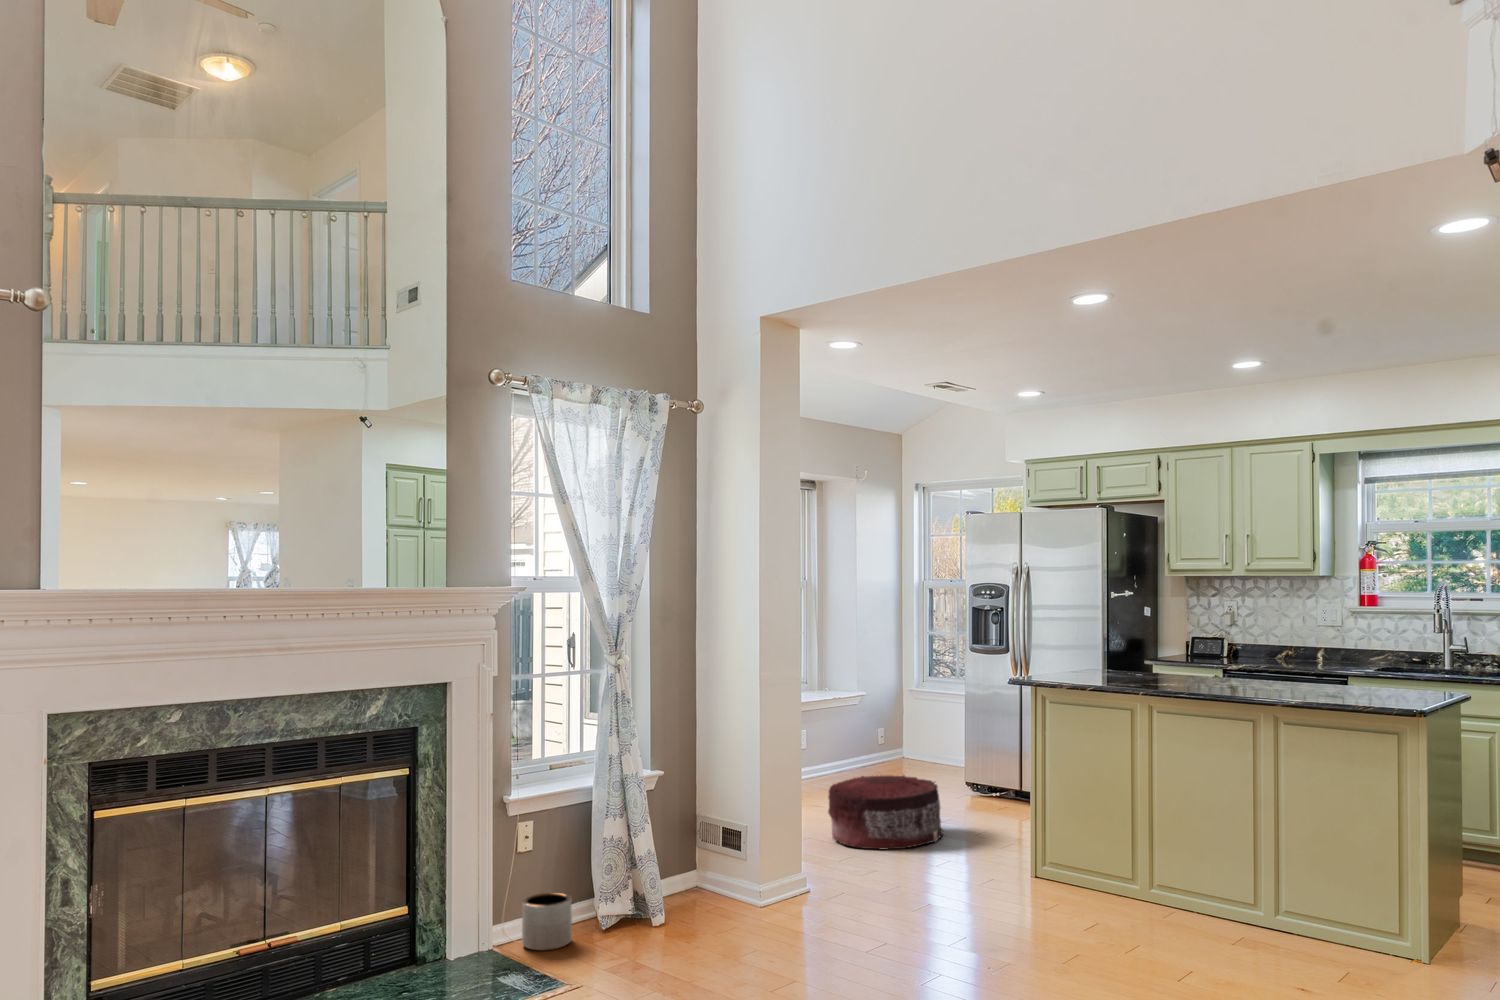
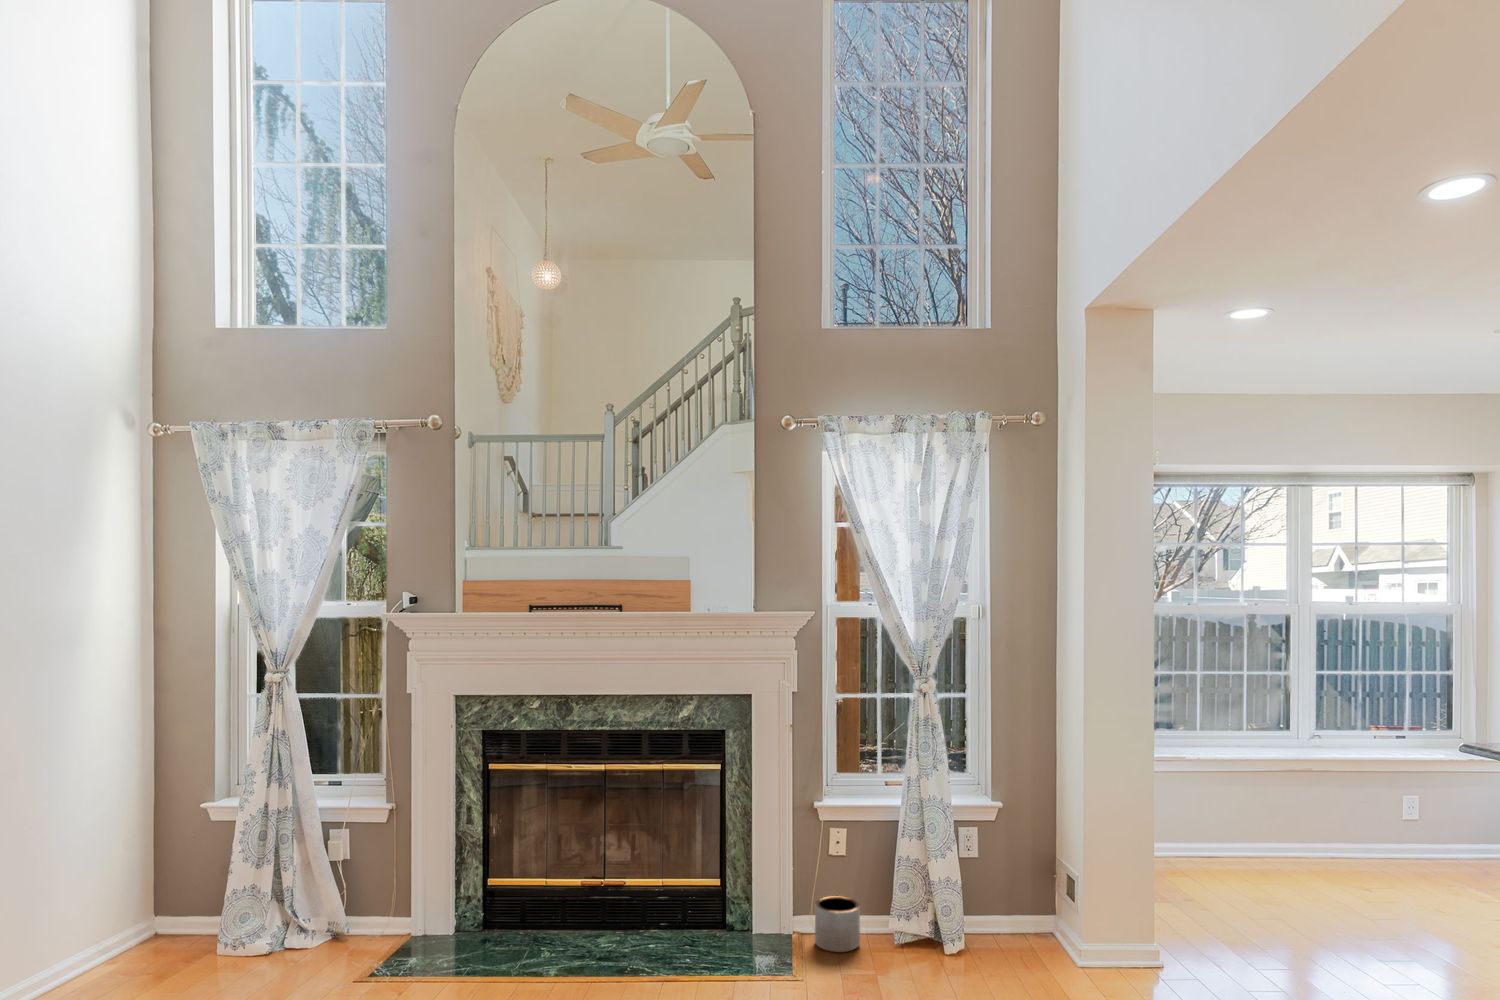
pouf: present [828,775,943,849] -> none [1276,846,1452,961]

